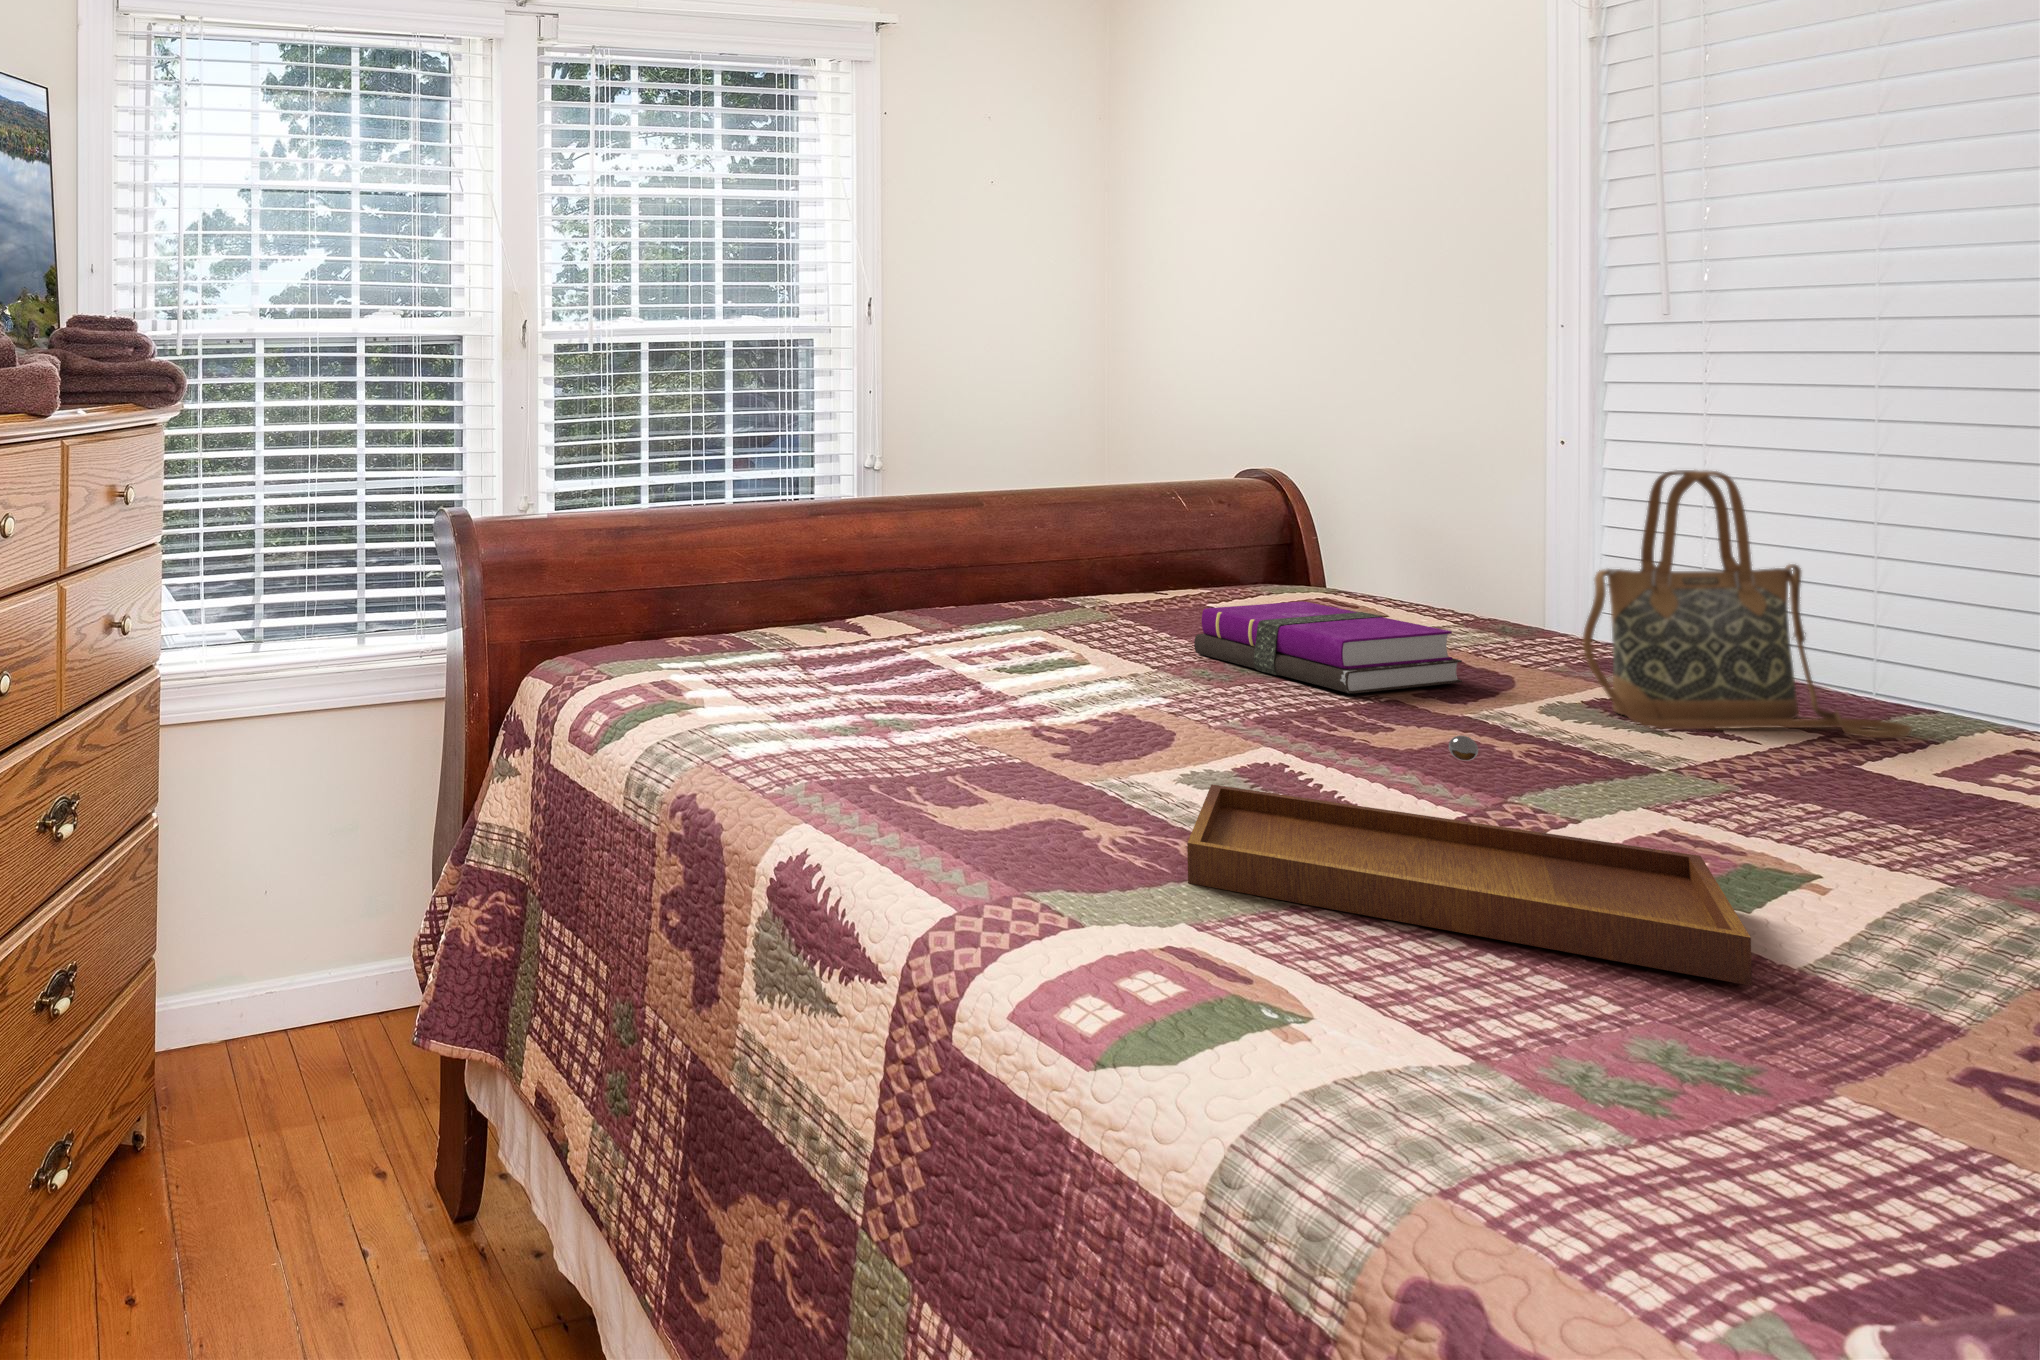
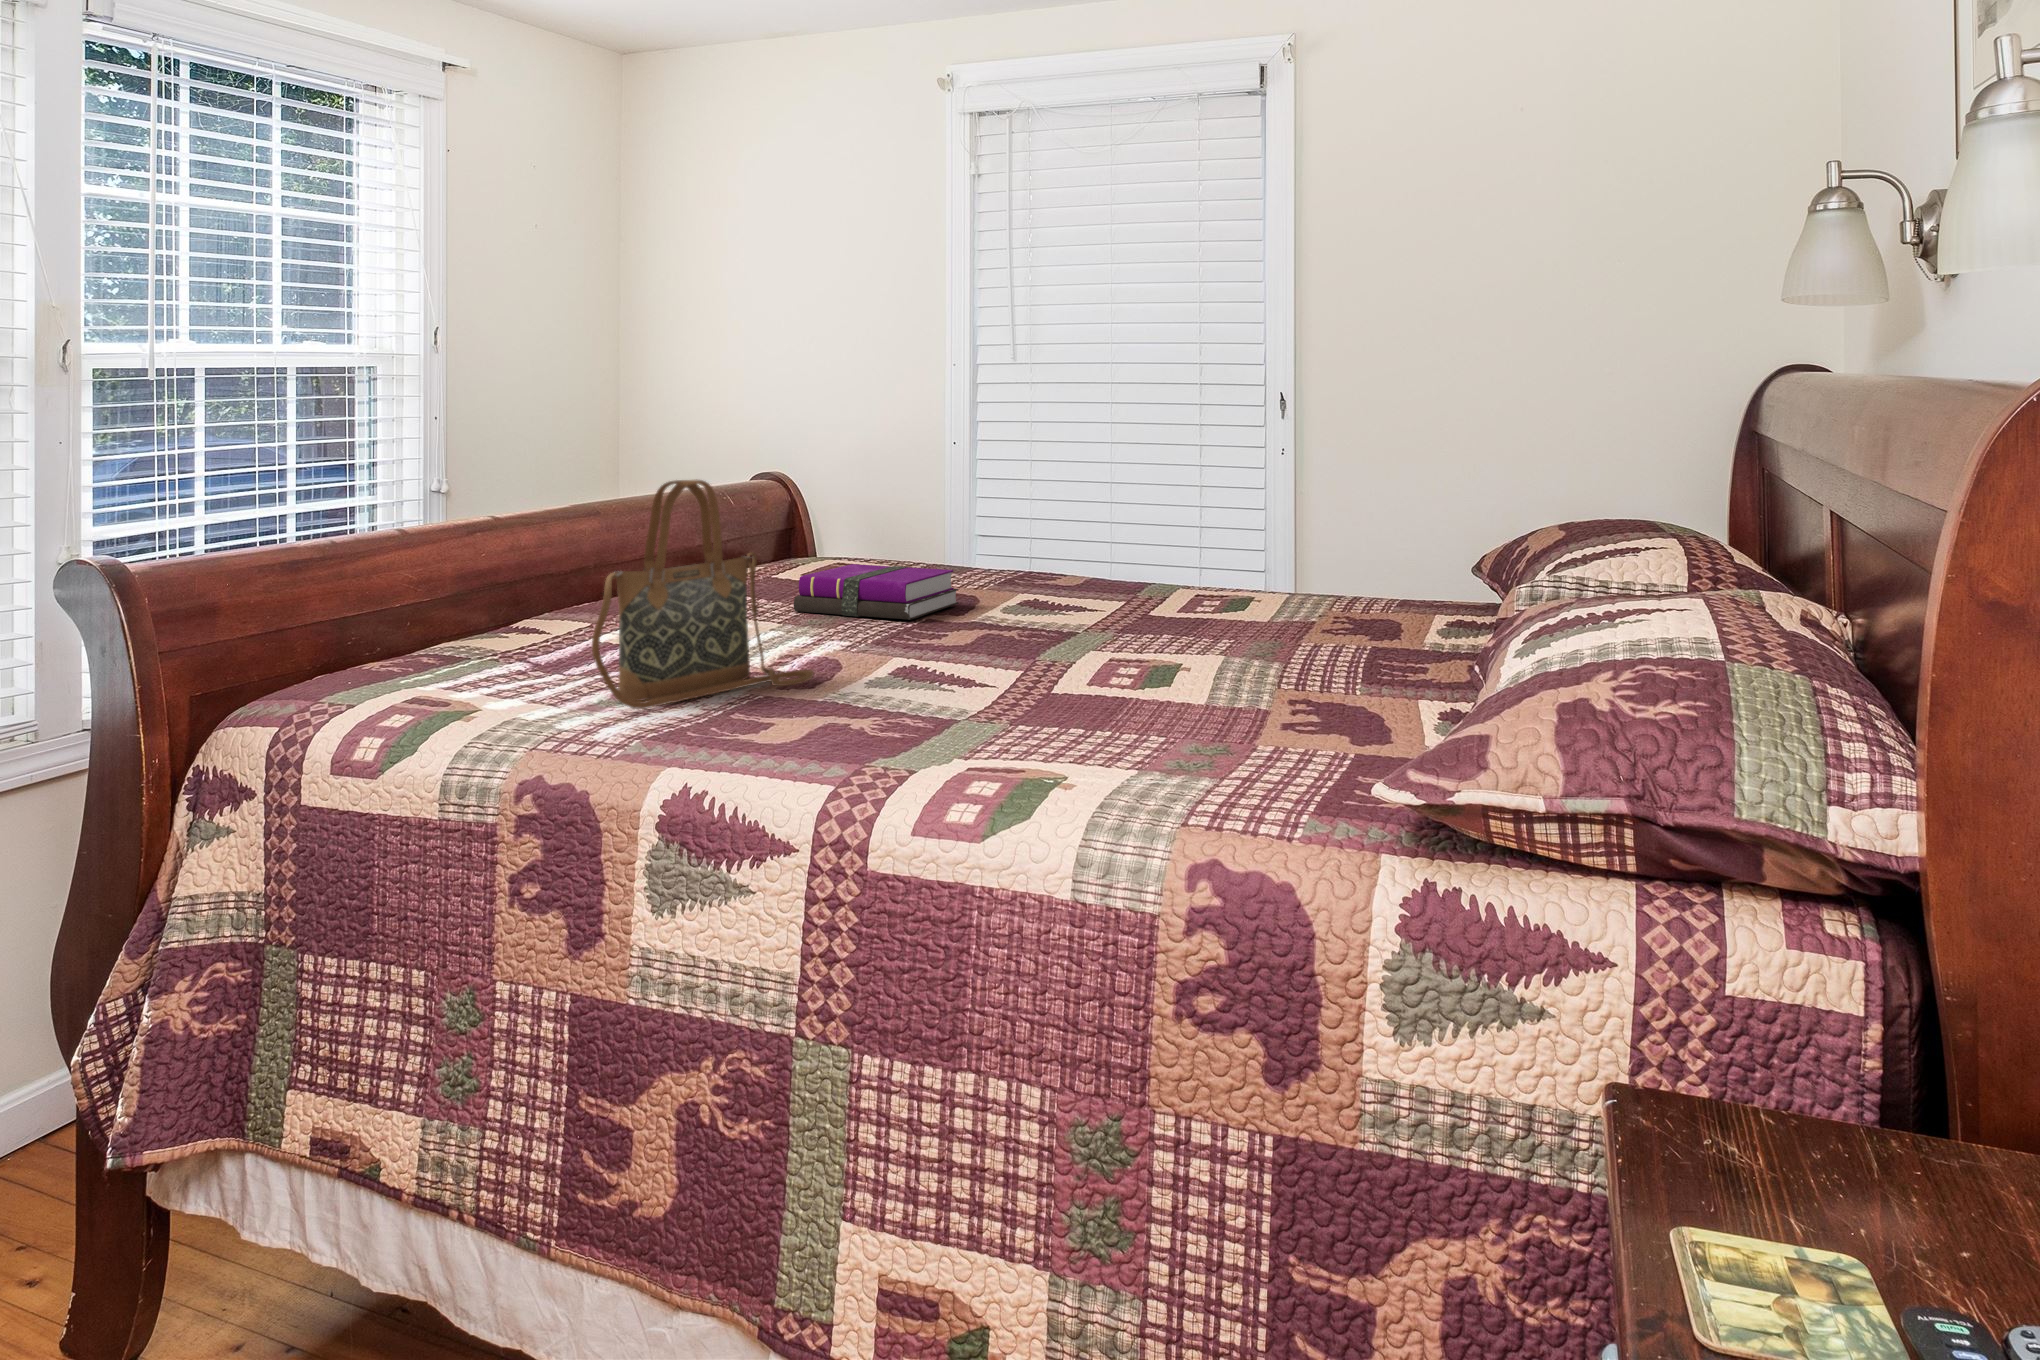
handbag: present [1583,470,1912,738] -> present [592,479,814,709]
tray: present [1187,736,1752,986] -> none [916,613,1205,736]

